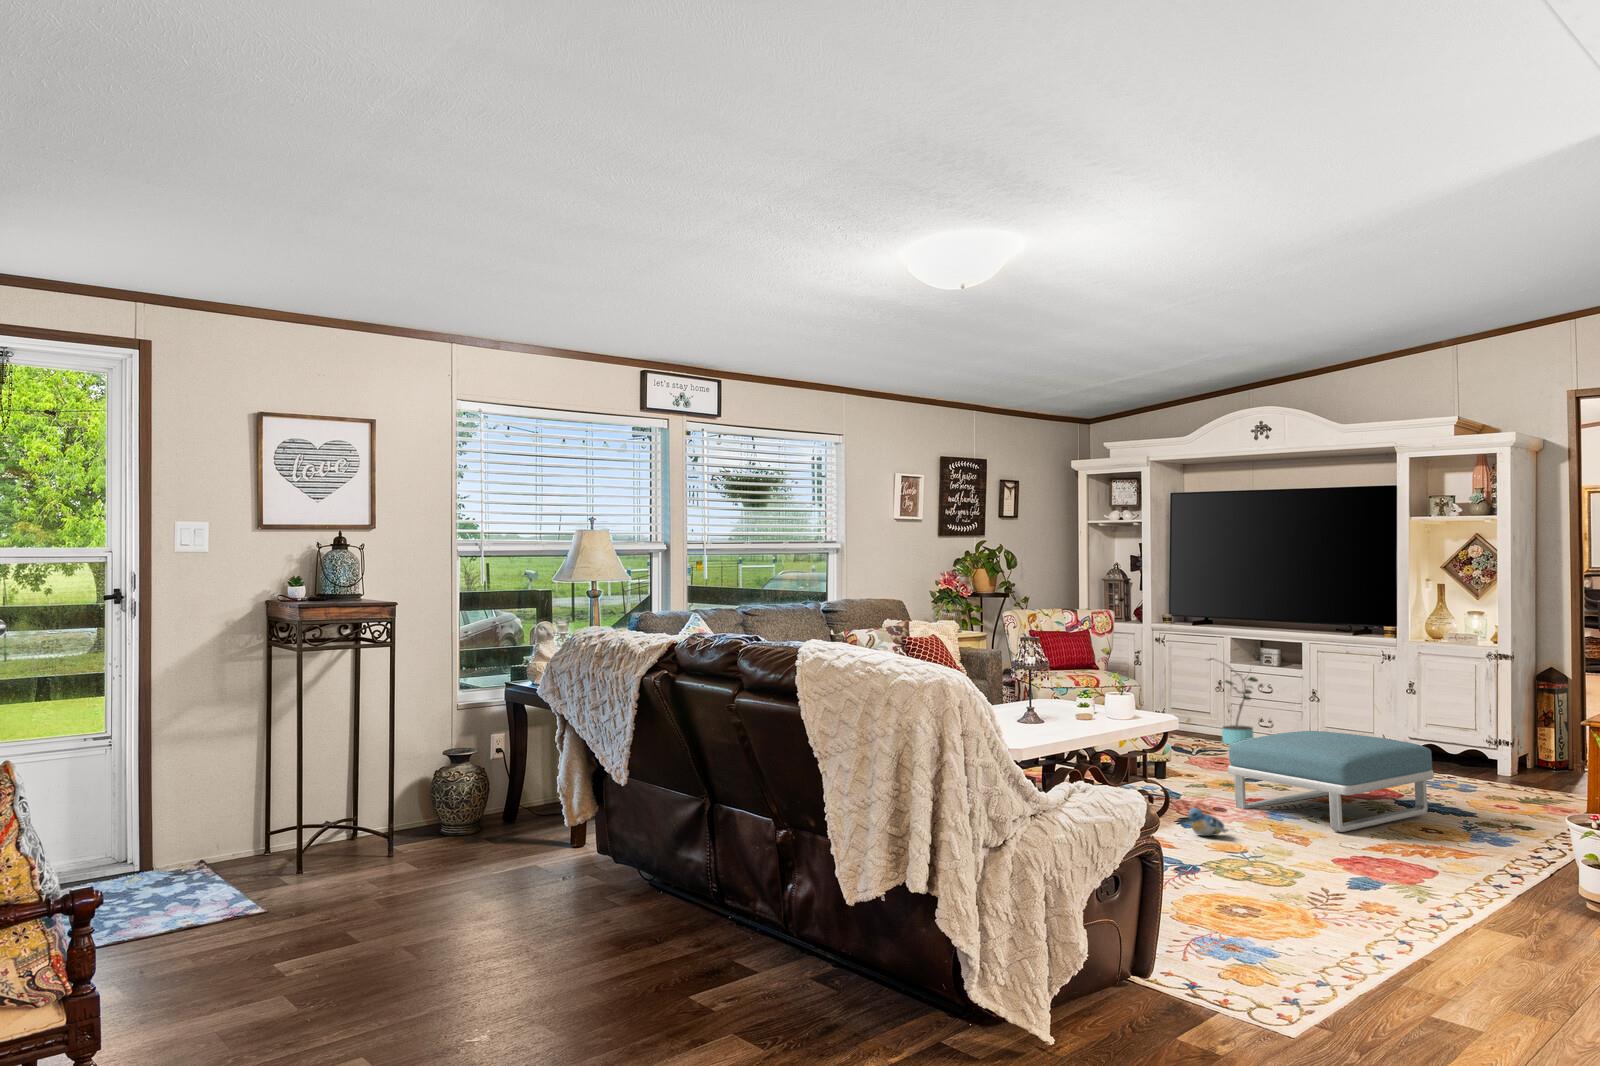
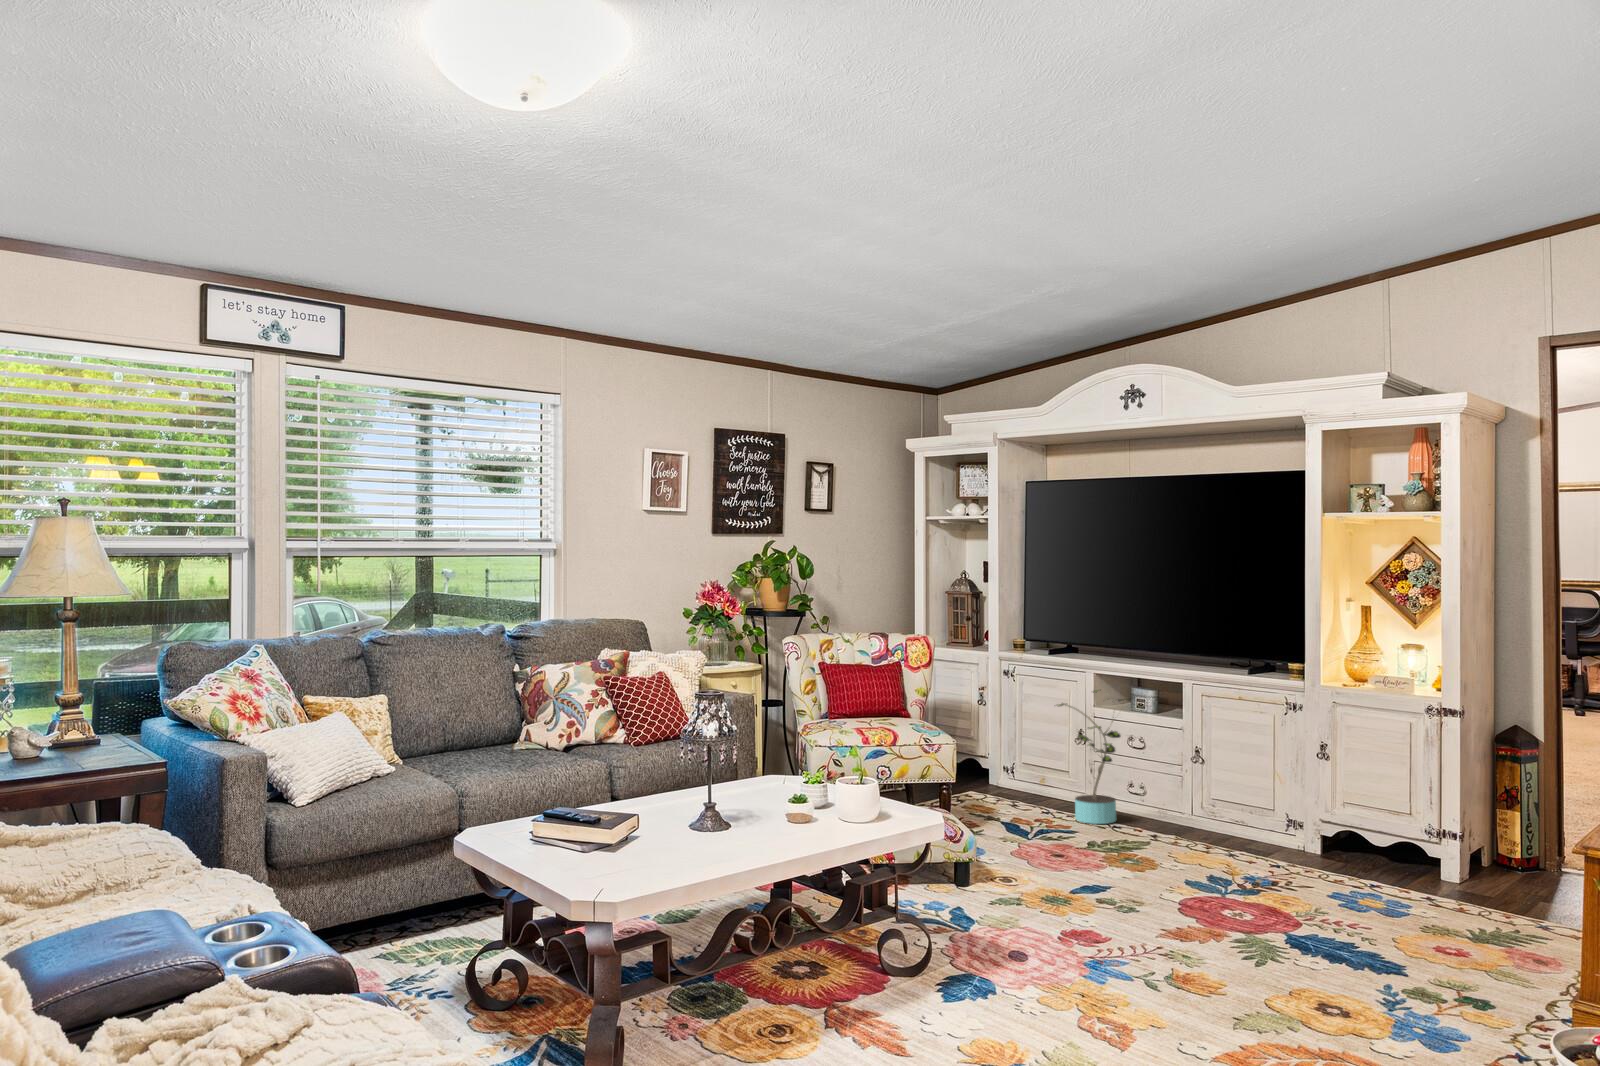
footstool: present [1228,731,1434,832] -> none [1032,828,1339,1016]
plush toy: present [1188,808,1228,836] -> none [934,979,1001,1028]

